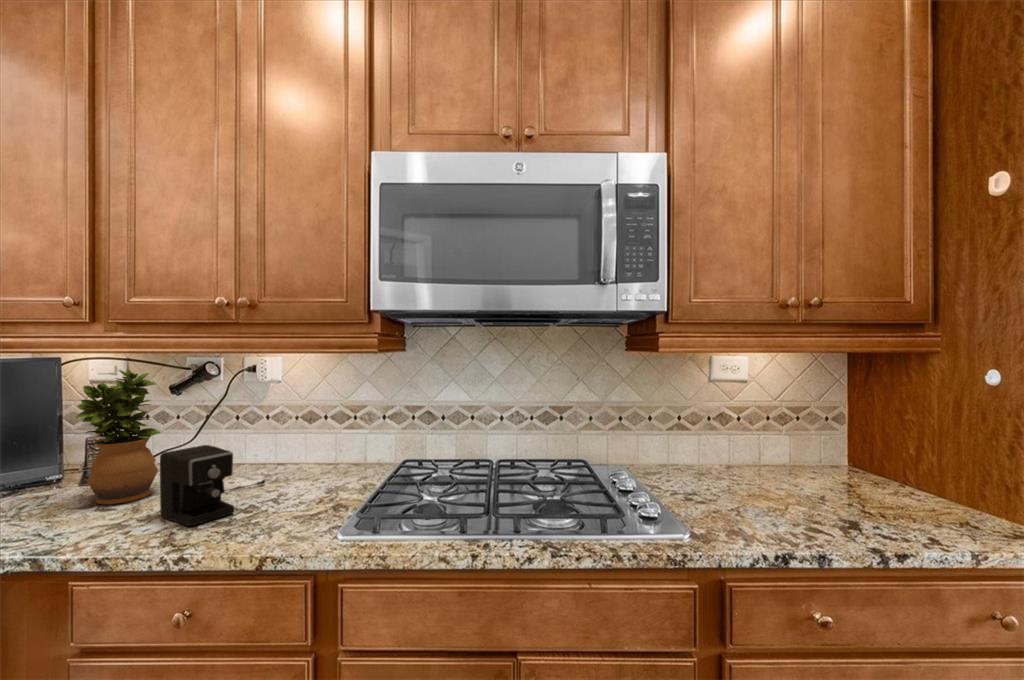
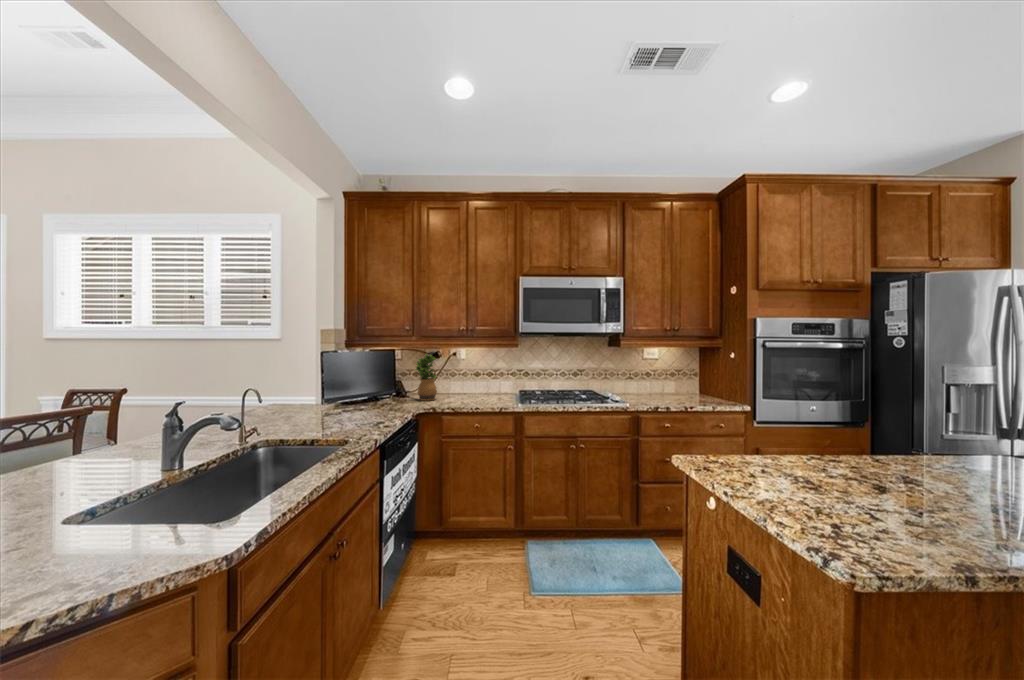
coffee maker: present [160,445,265,526] -> none [452,380,476,403]

